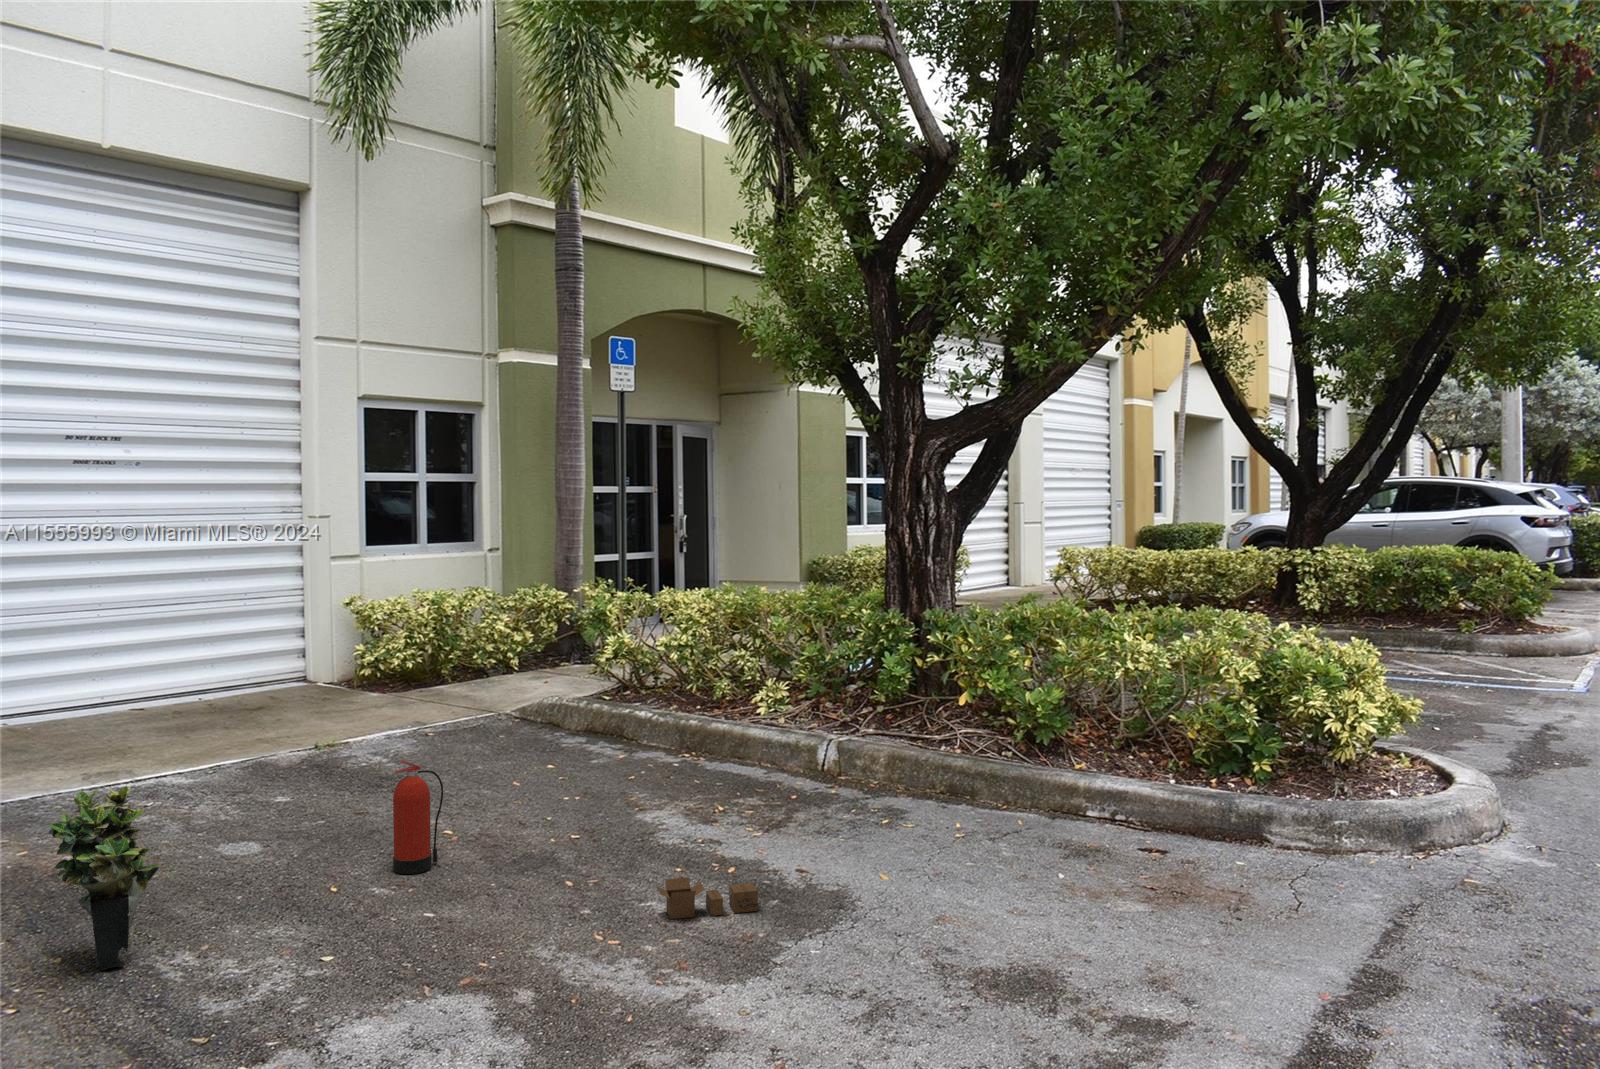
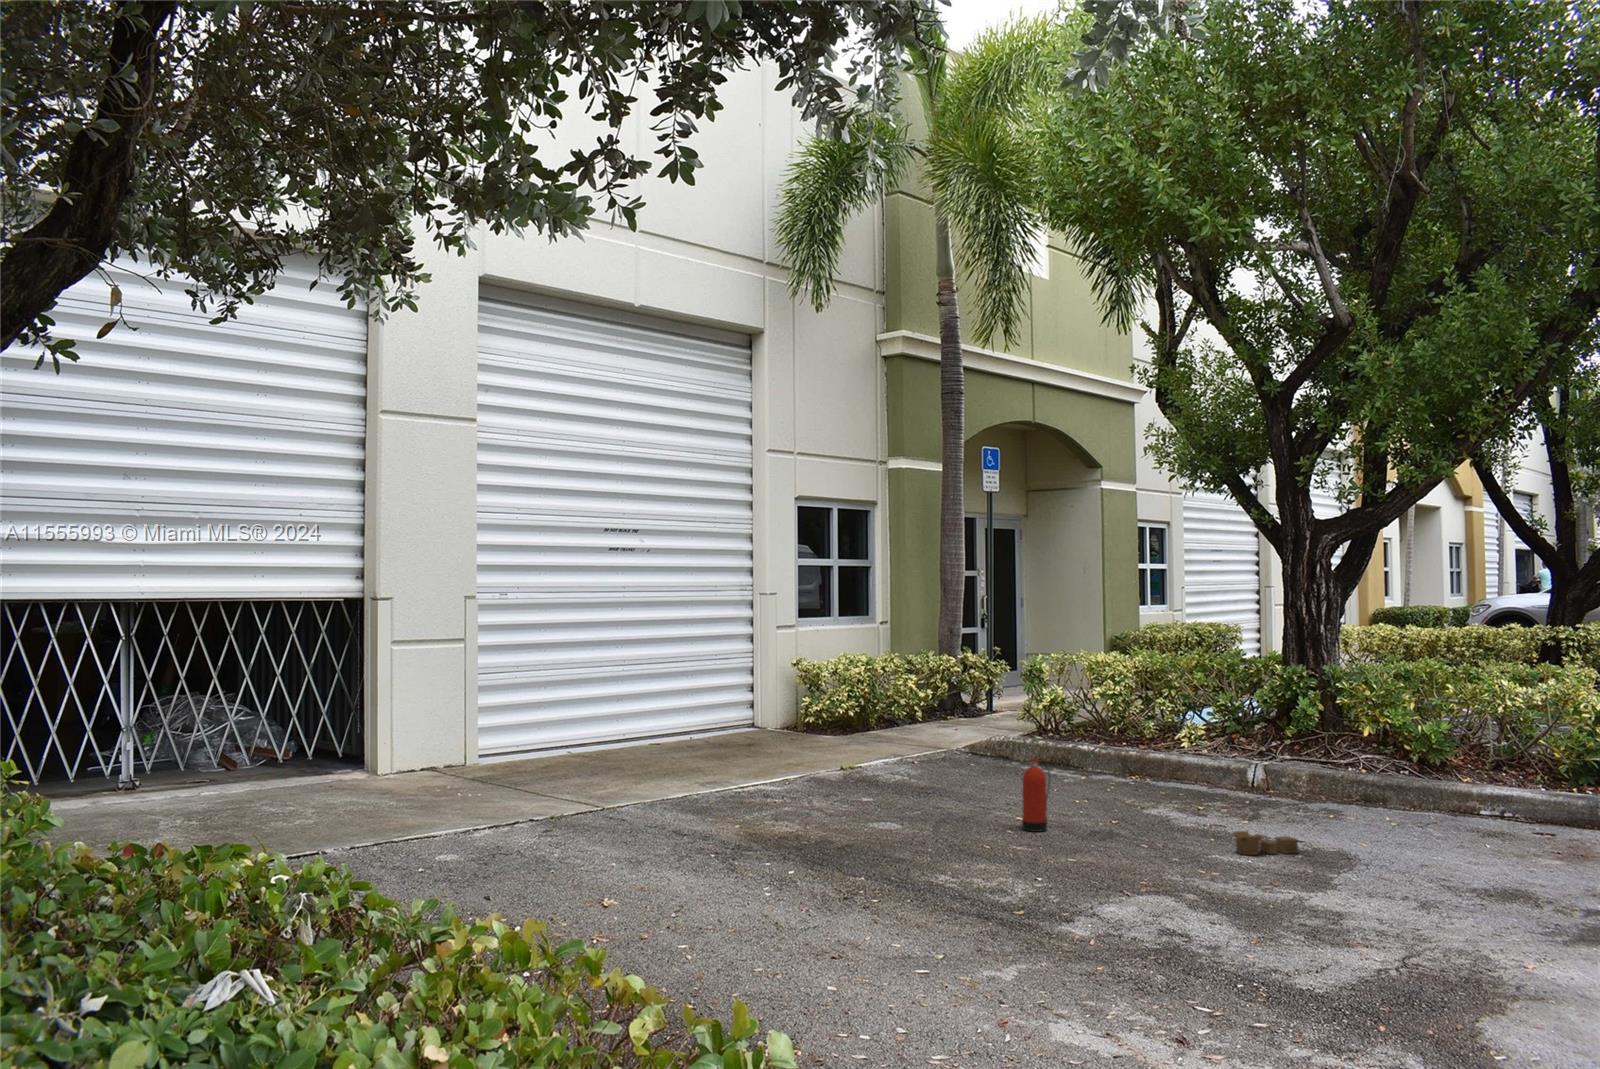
potted plant: present [47,786,161,970] -> none [889,757,948,866]

